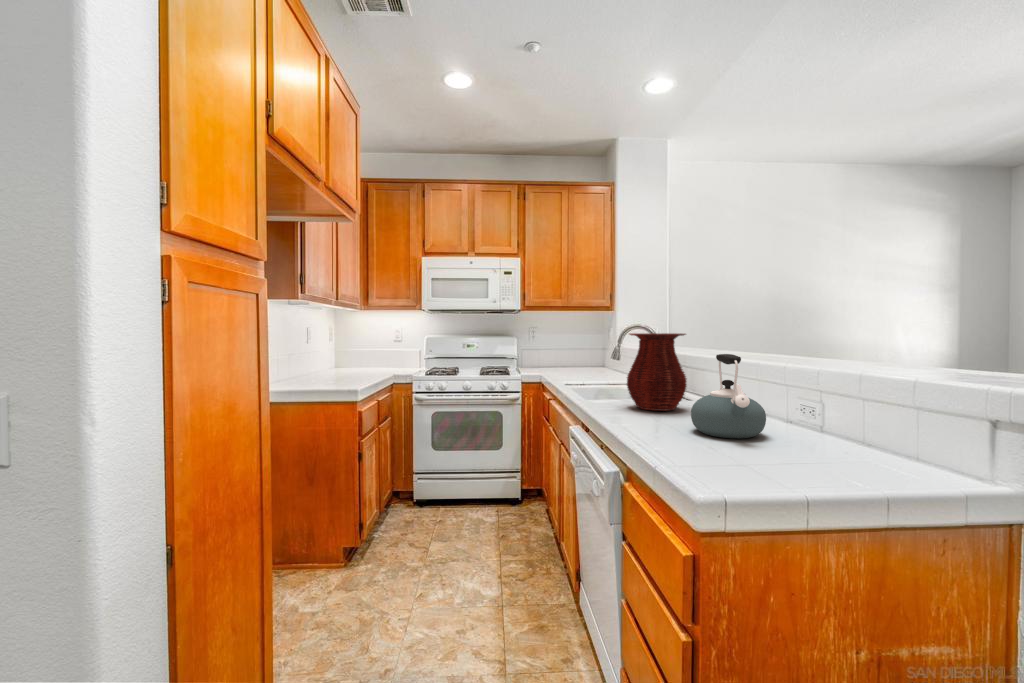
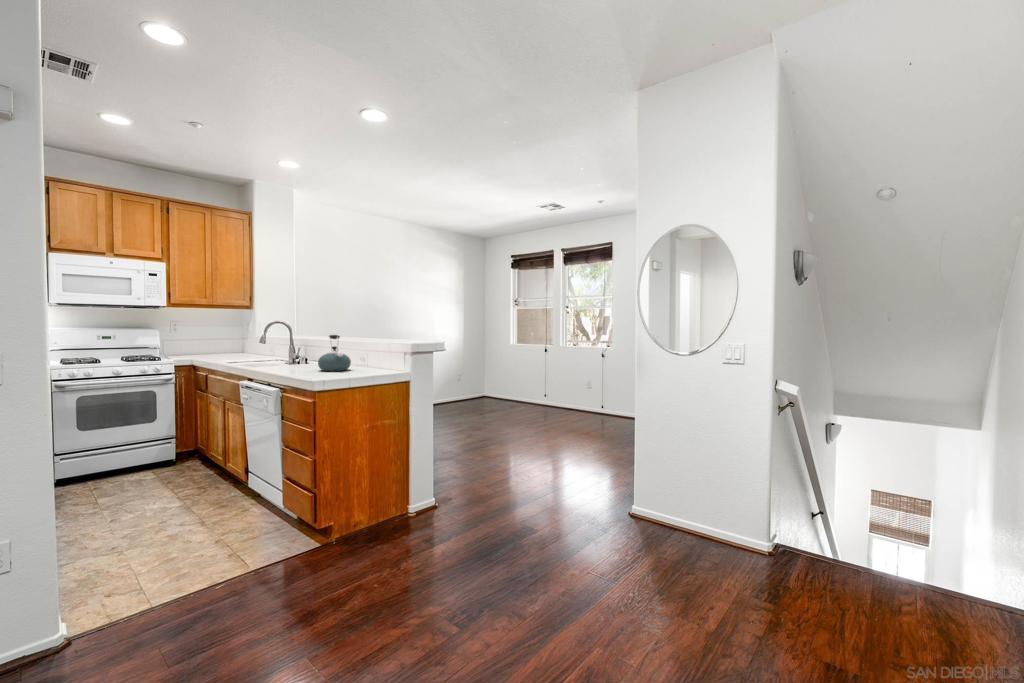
vase: present [627,333,686,411] -> none [280,326,315,367]

